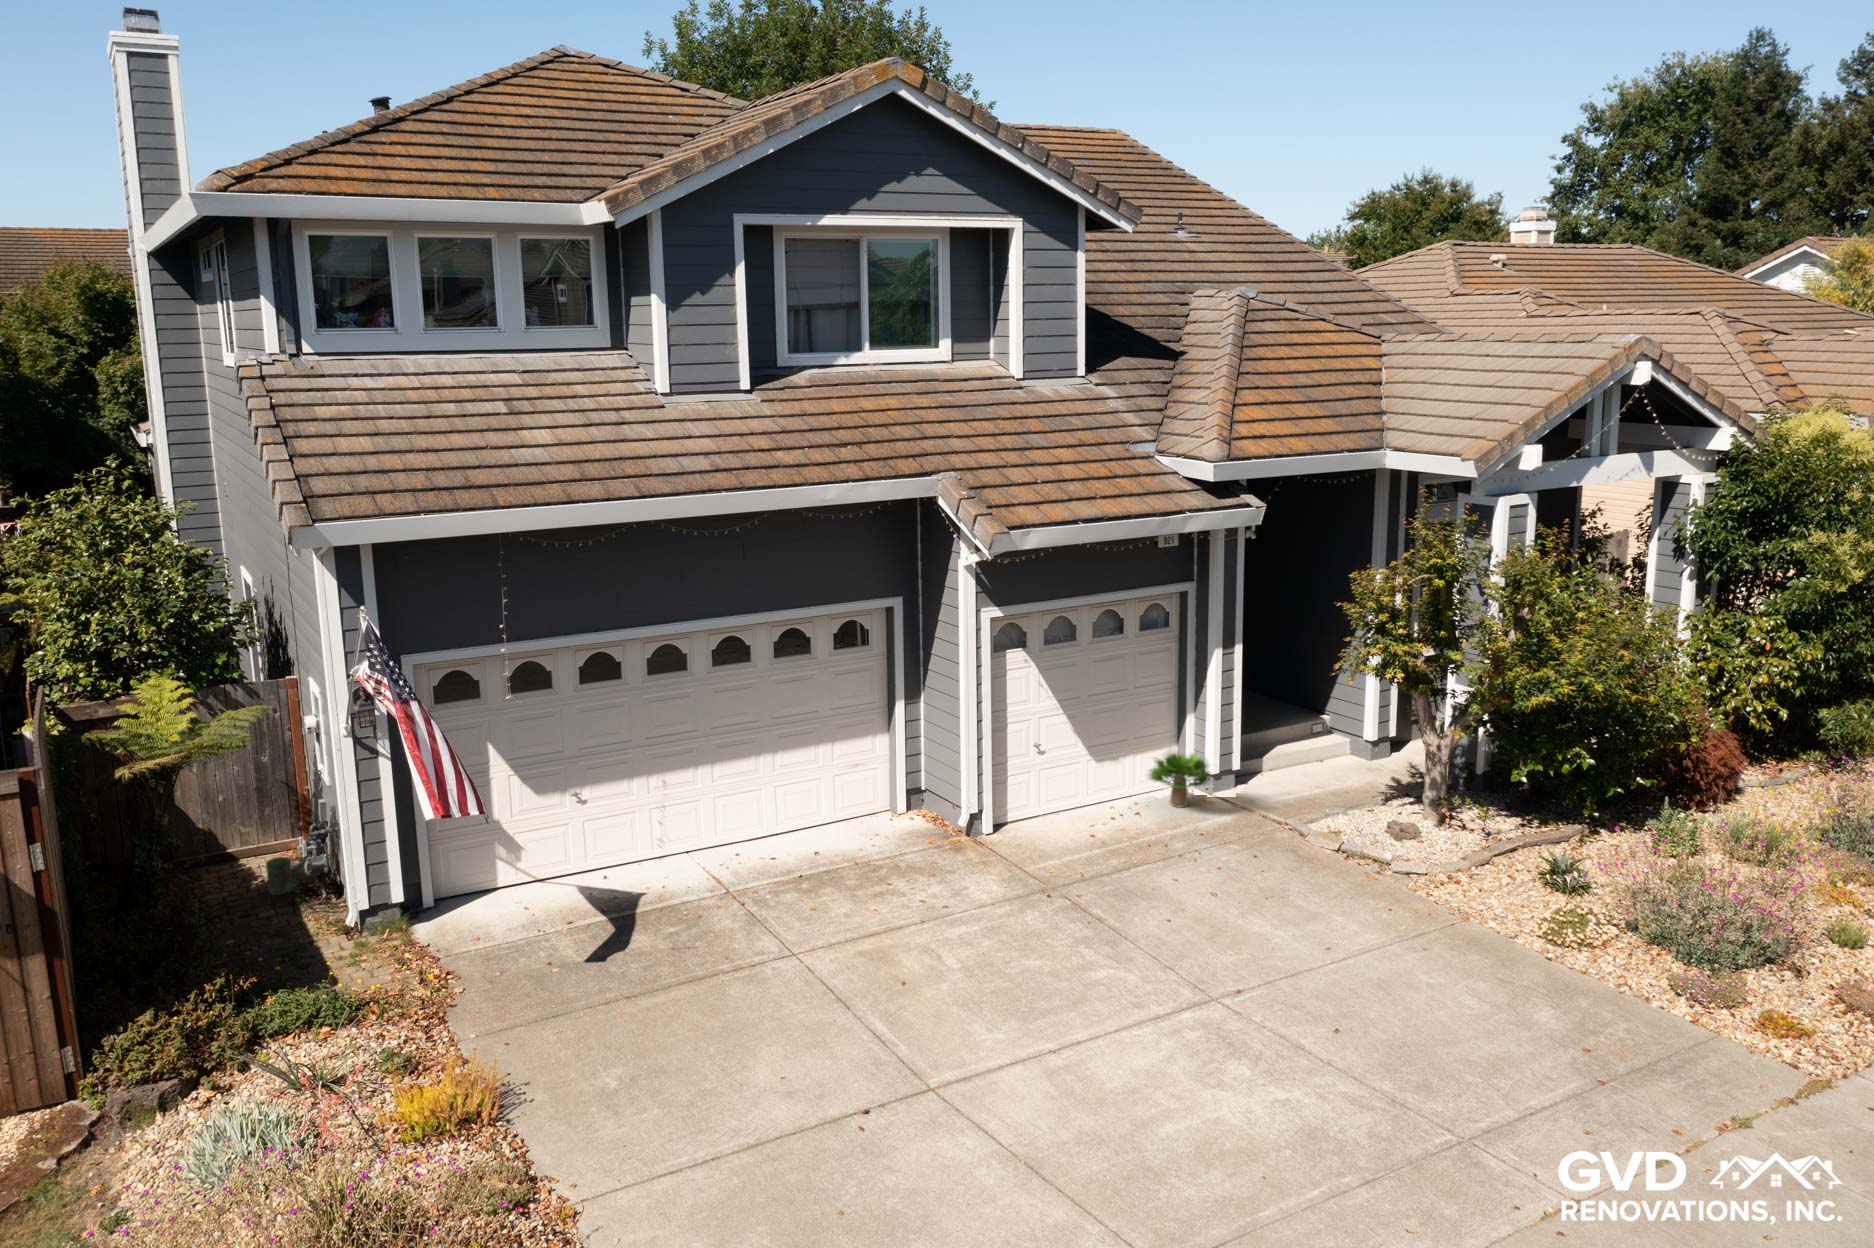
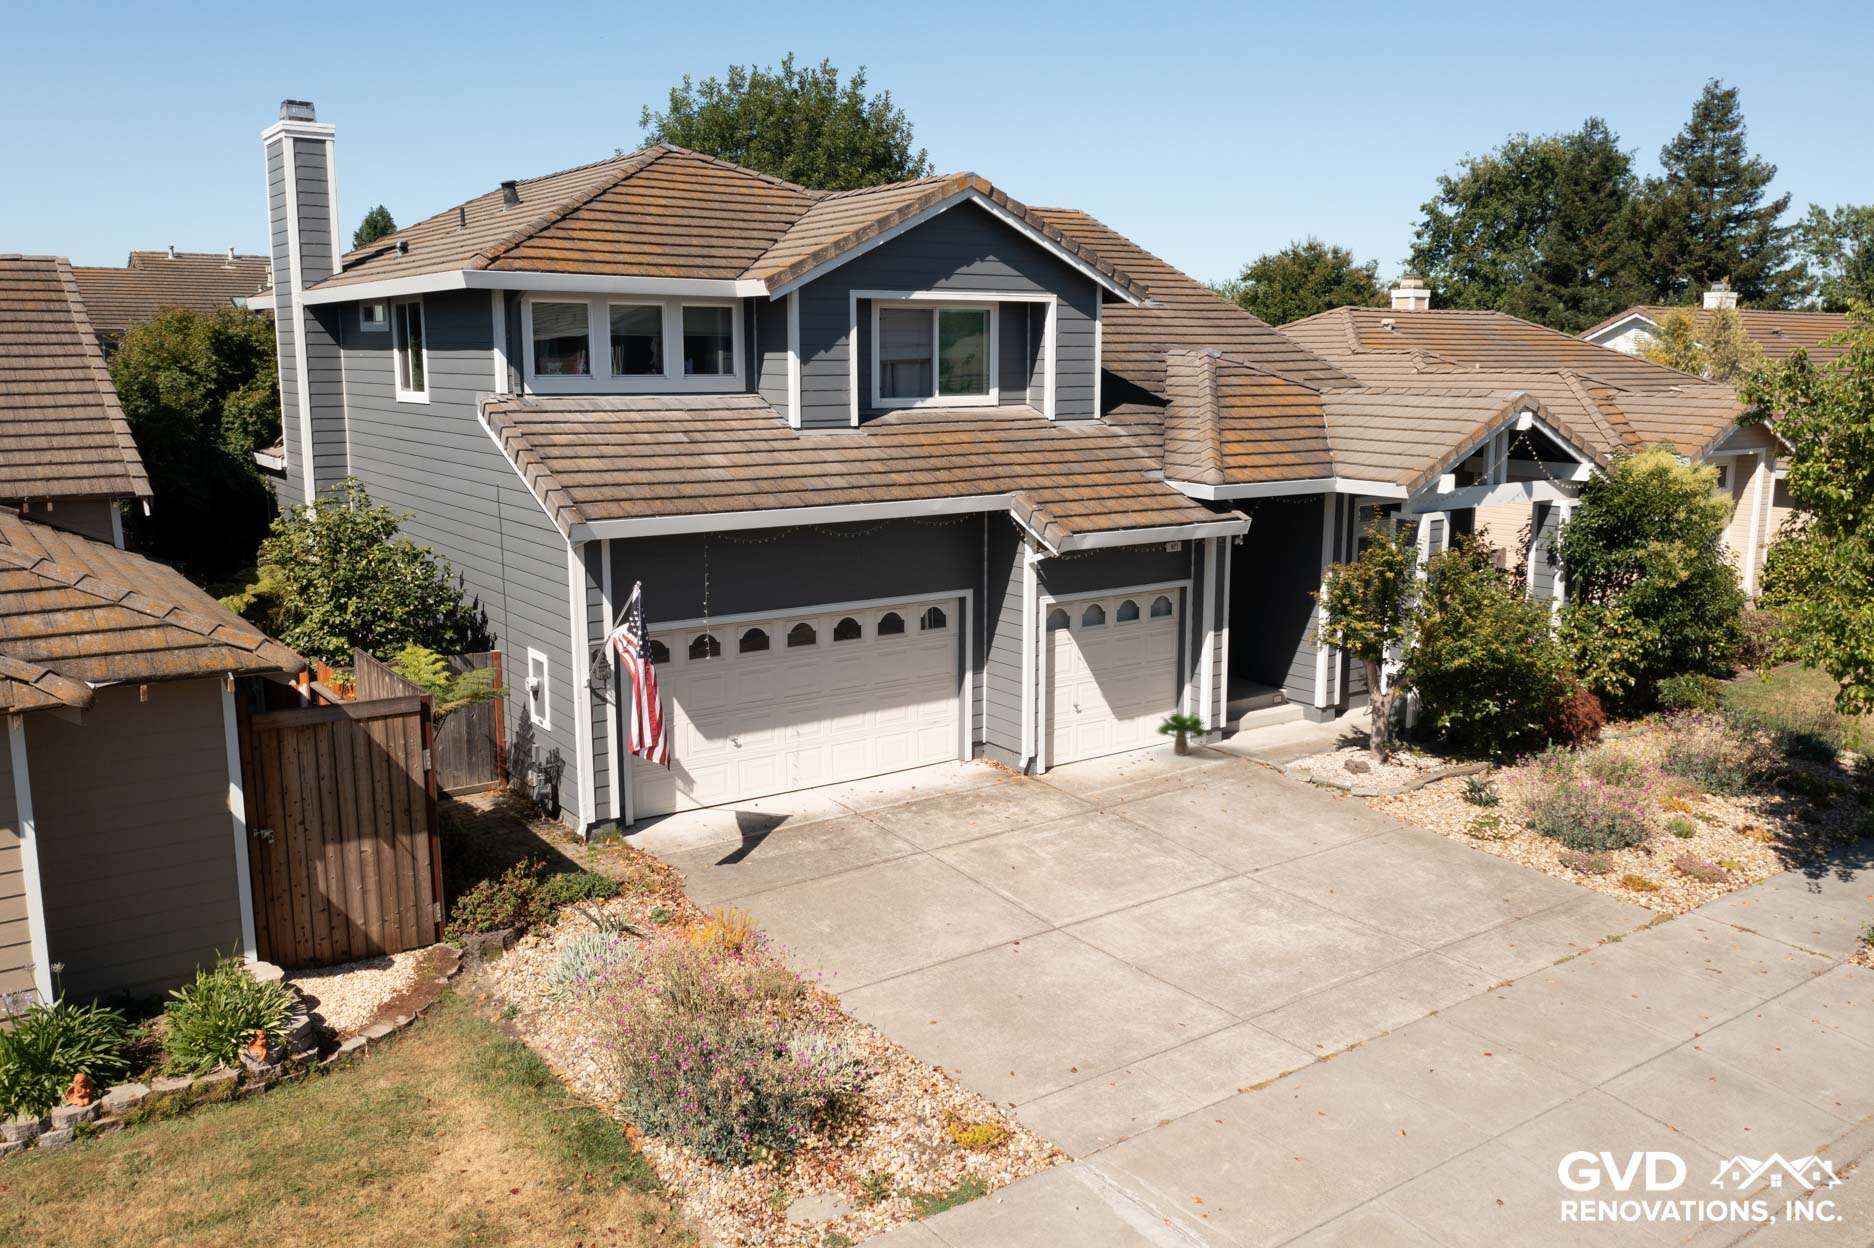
watering can: present [262,850,313,895] -> none [490,783,531,818]

